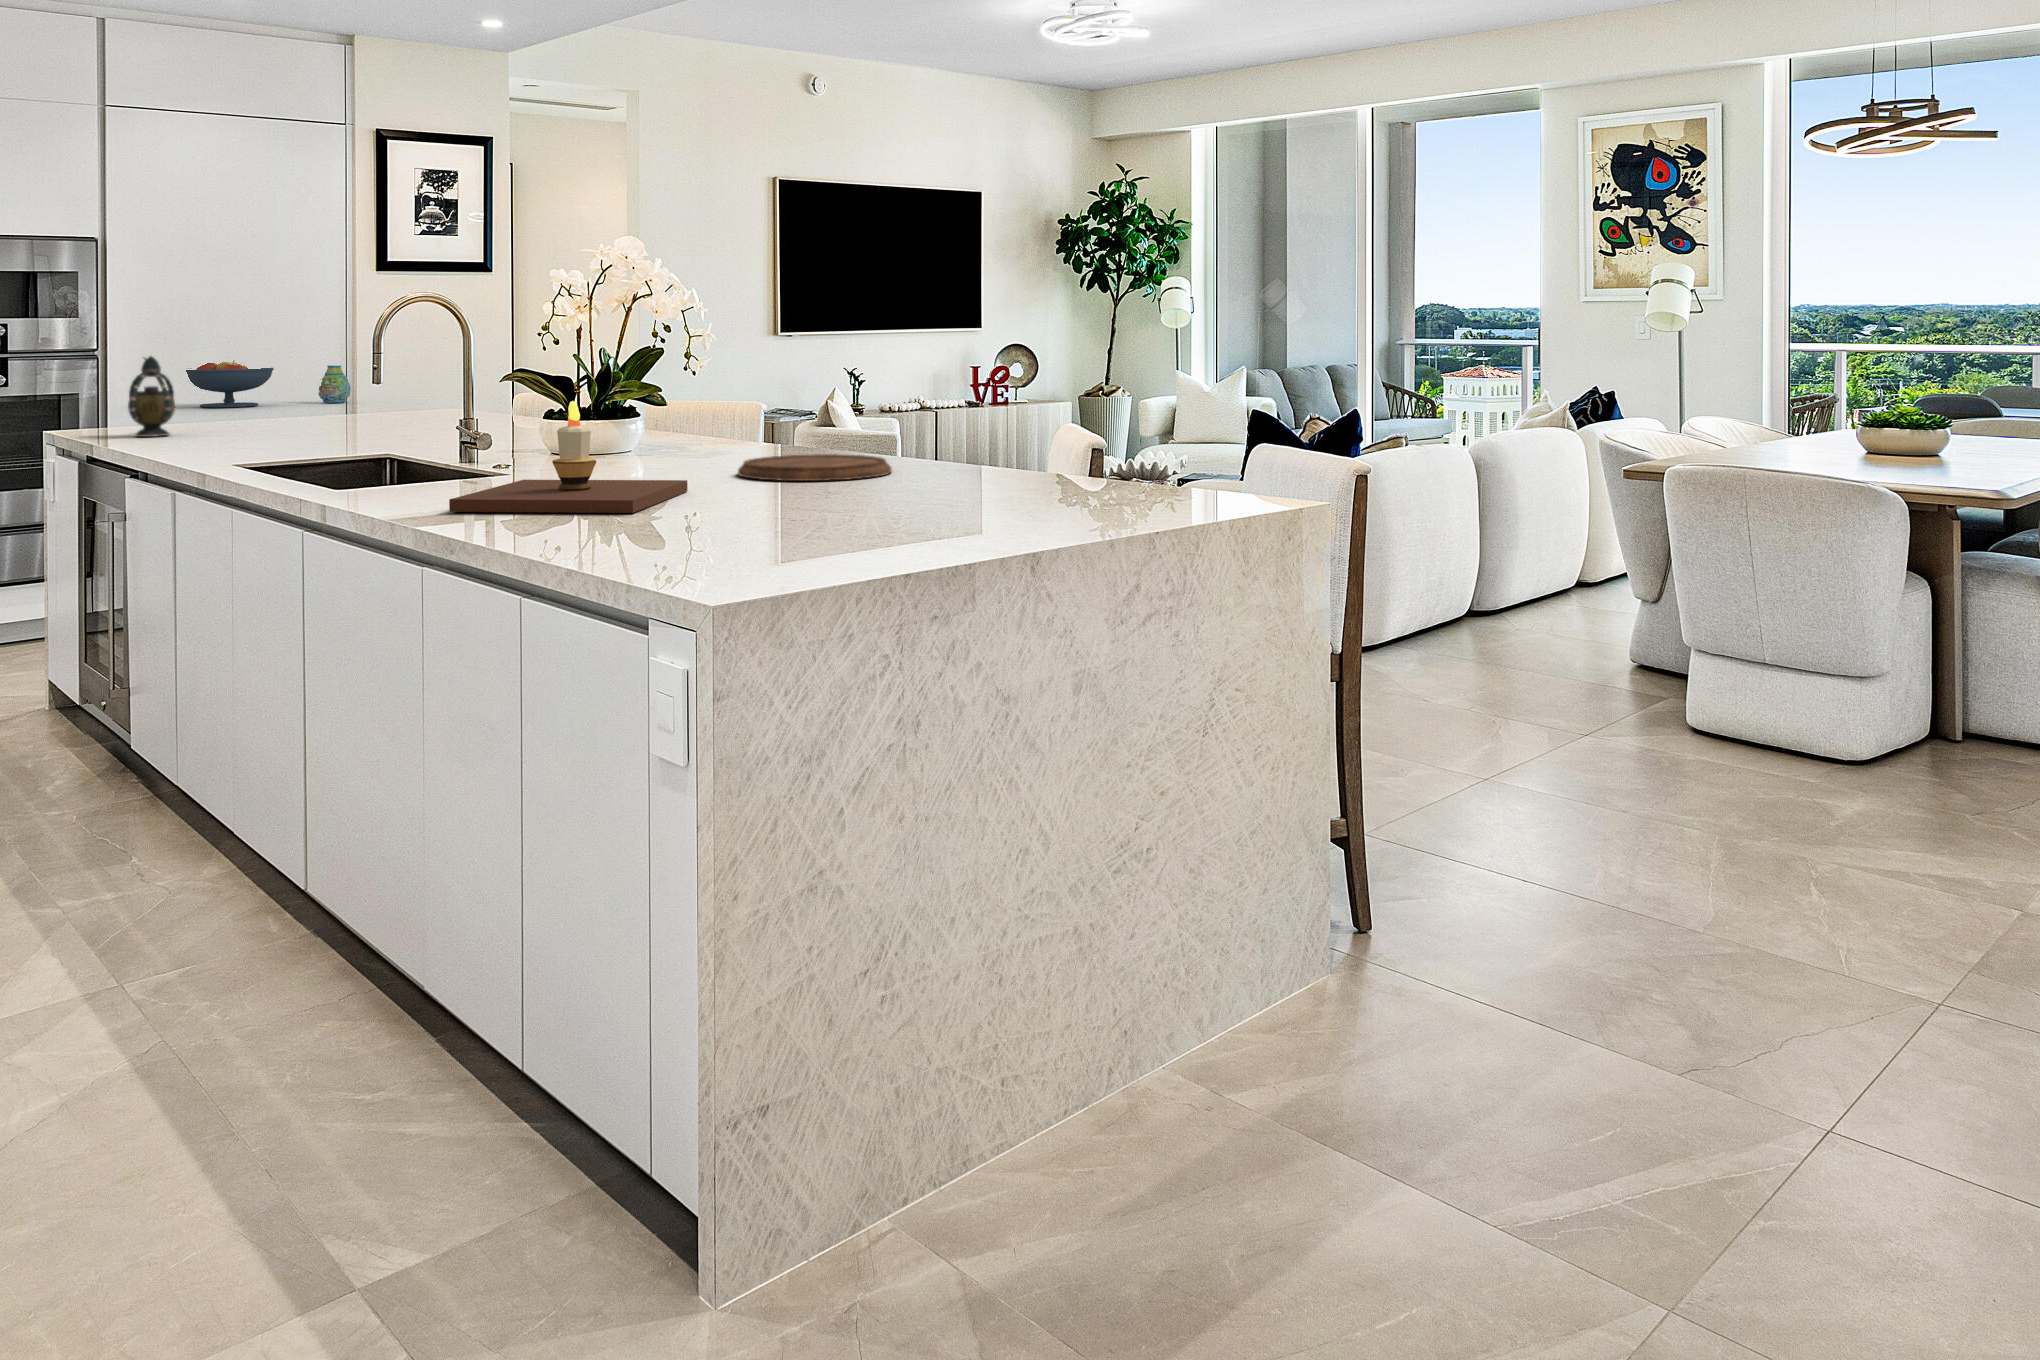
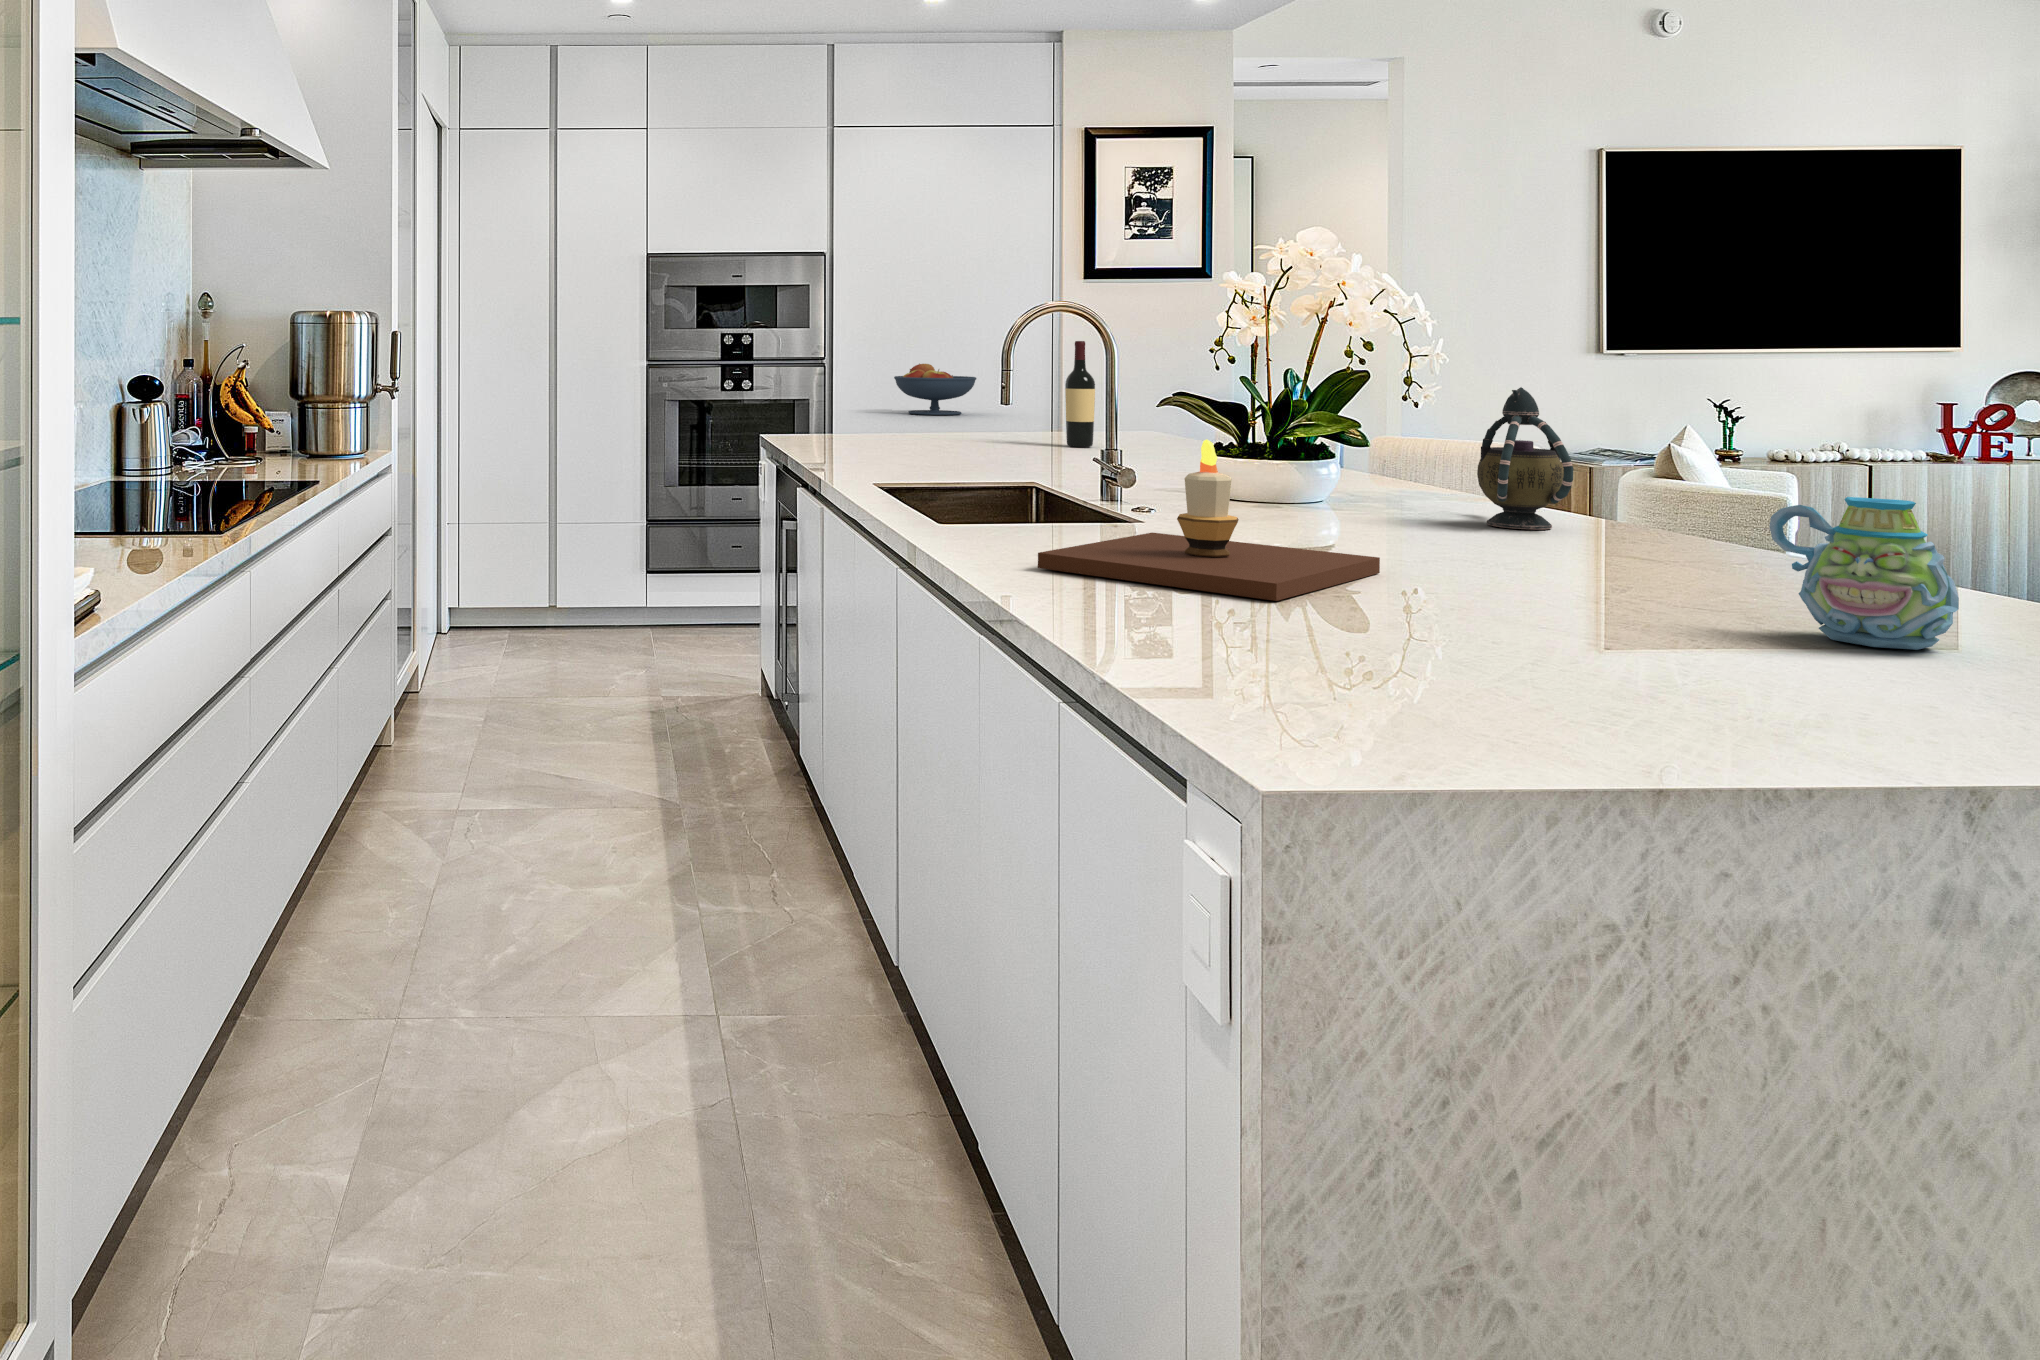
wine bottle: none [388,329,415,427] -> present [1065,341,1095,447]
teapot: present [128,356,175,437] -> present [1477,387,1573,529]
mug: present [319,365,351,403] -> present [1769,497,1959,650]
cutting board: present [738,454,892,481] -> none [1473,530,1755,582]

